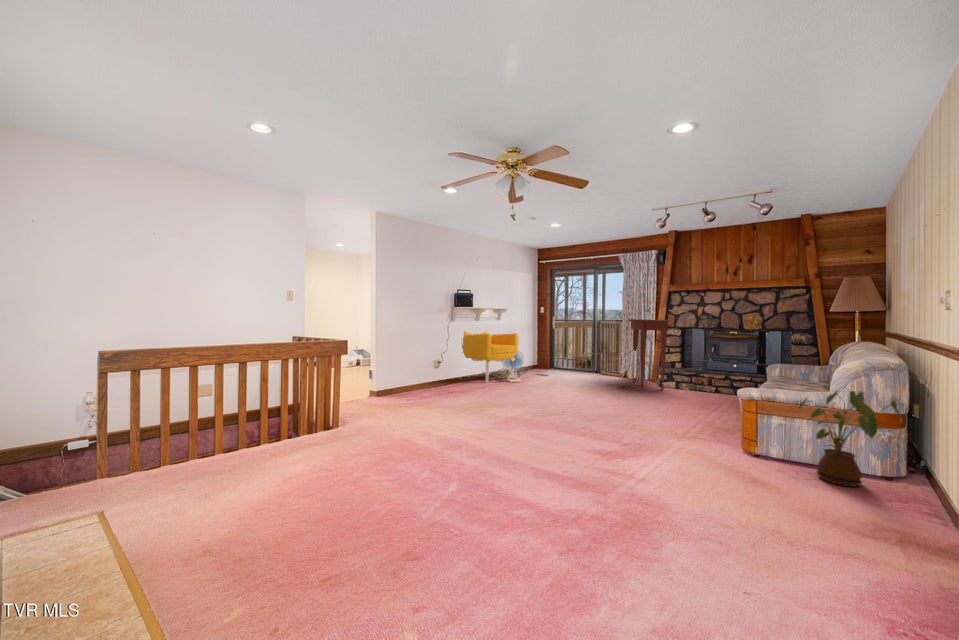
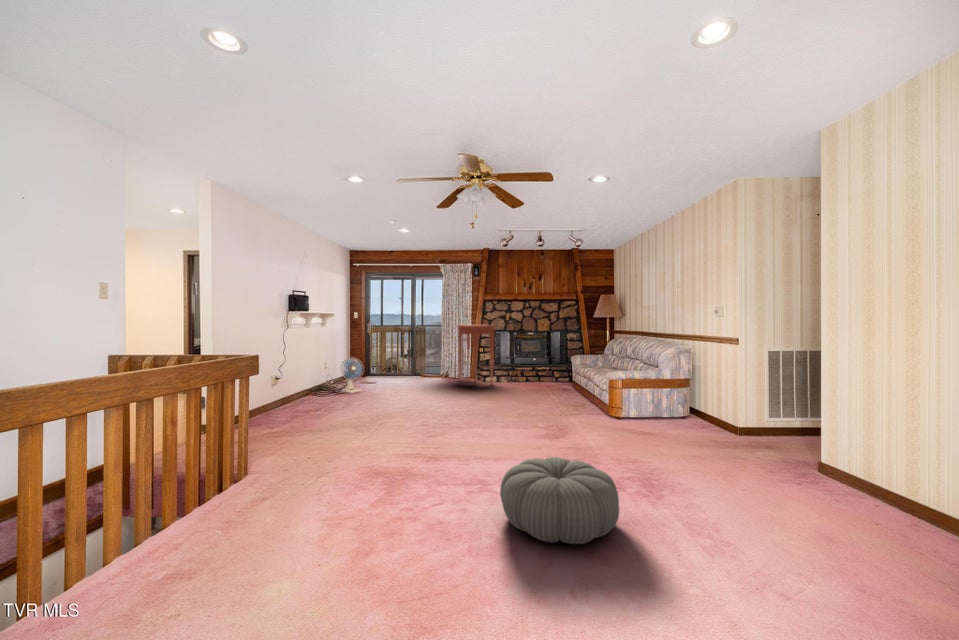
armchair: present [461,331,519,383] -> none [292,336,361,404]
house plant: present [799,391,902,487] -> none [663,370,711,428]
pouf: none [370,431,484,507] -> present [500,457,619,544]

